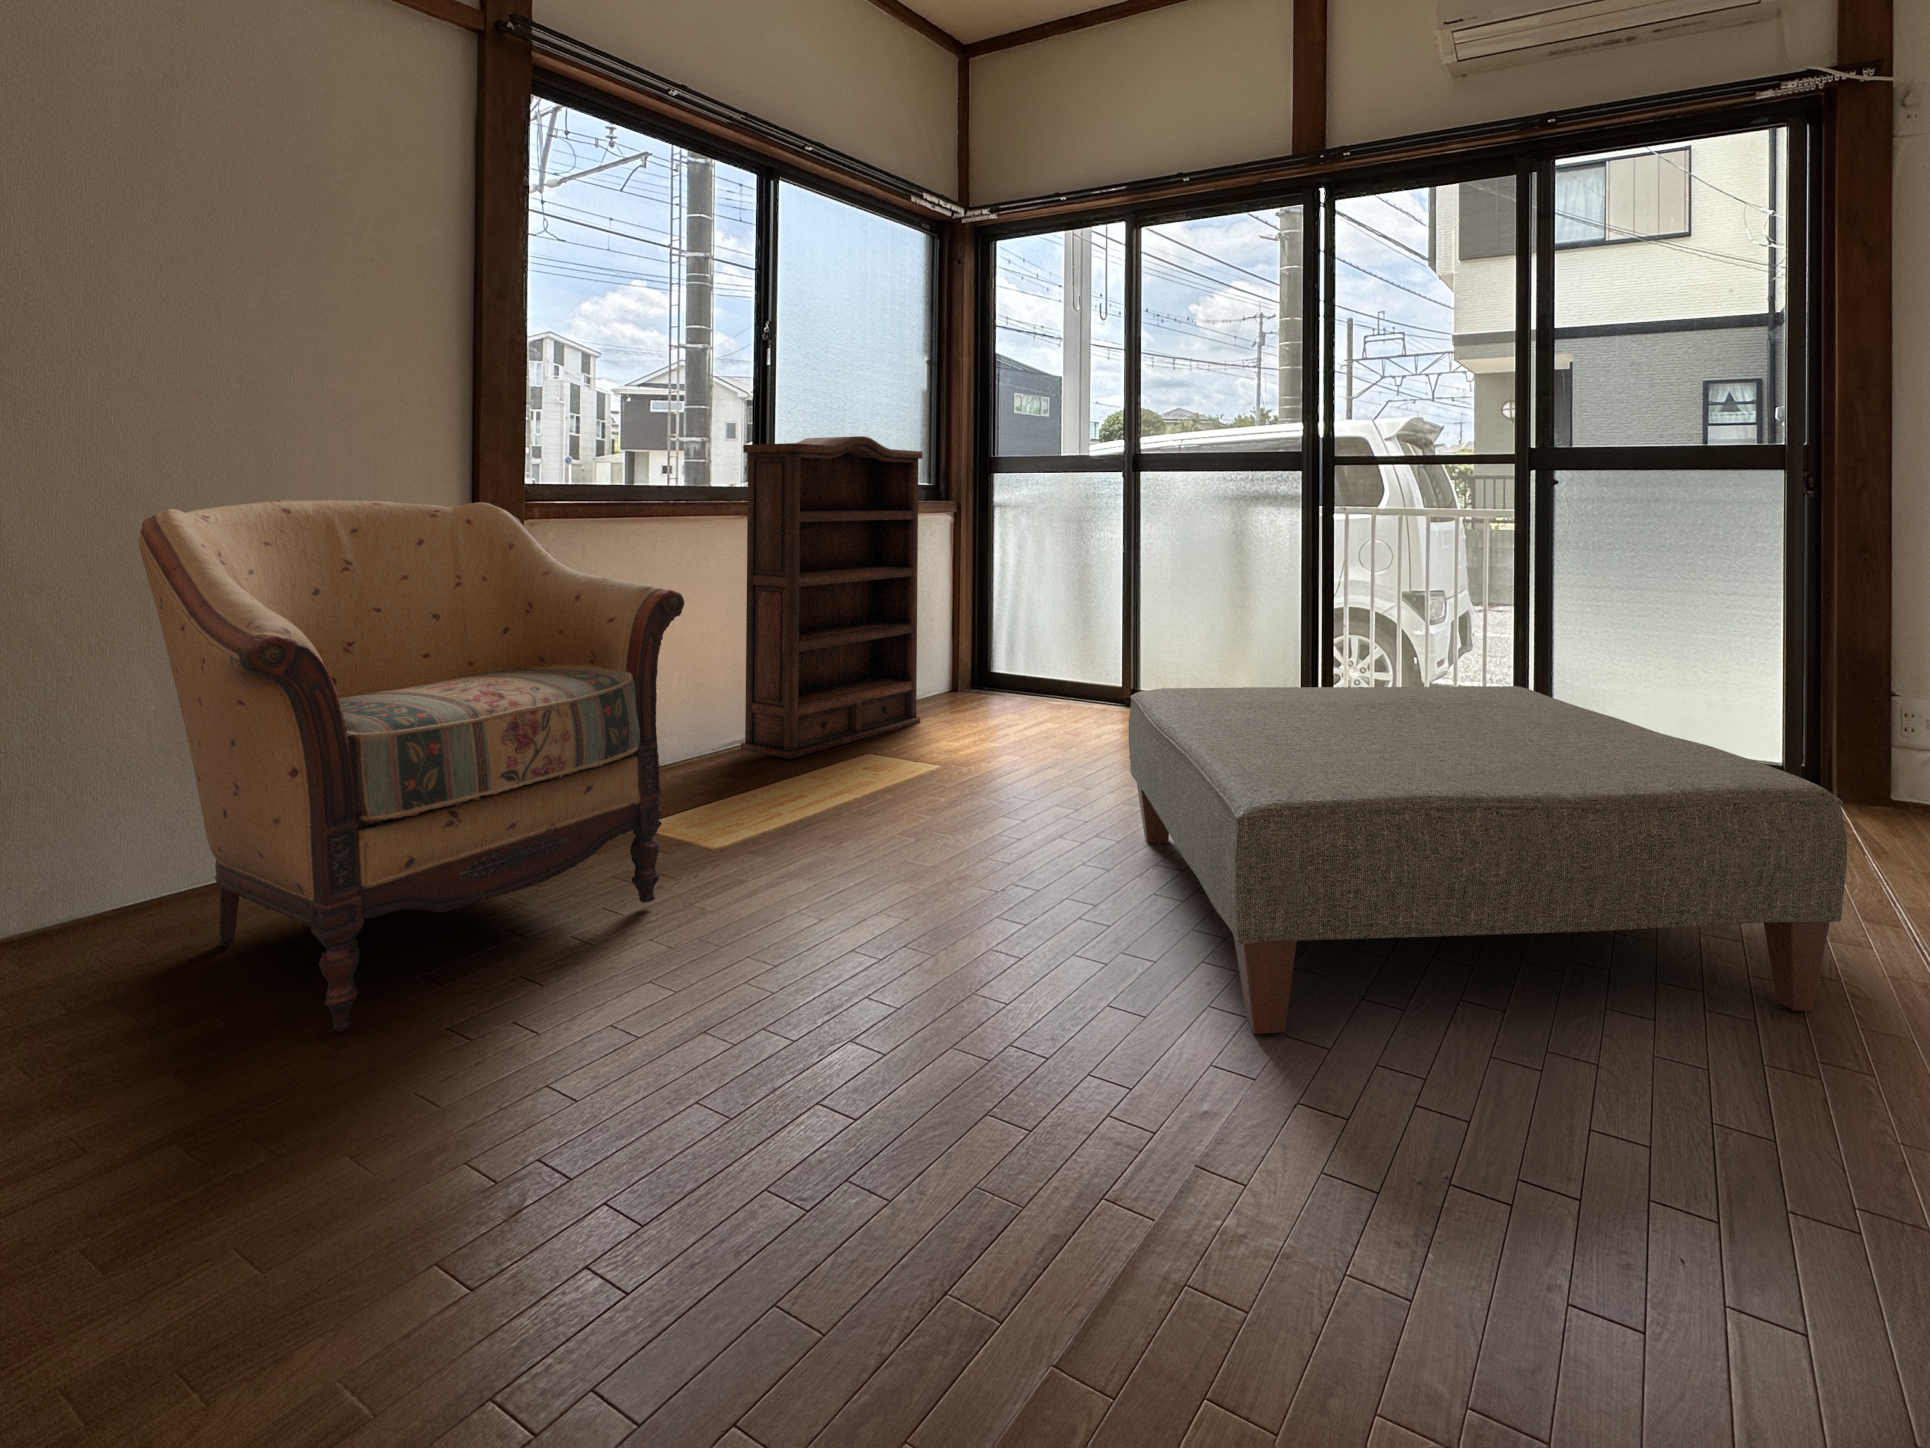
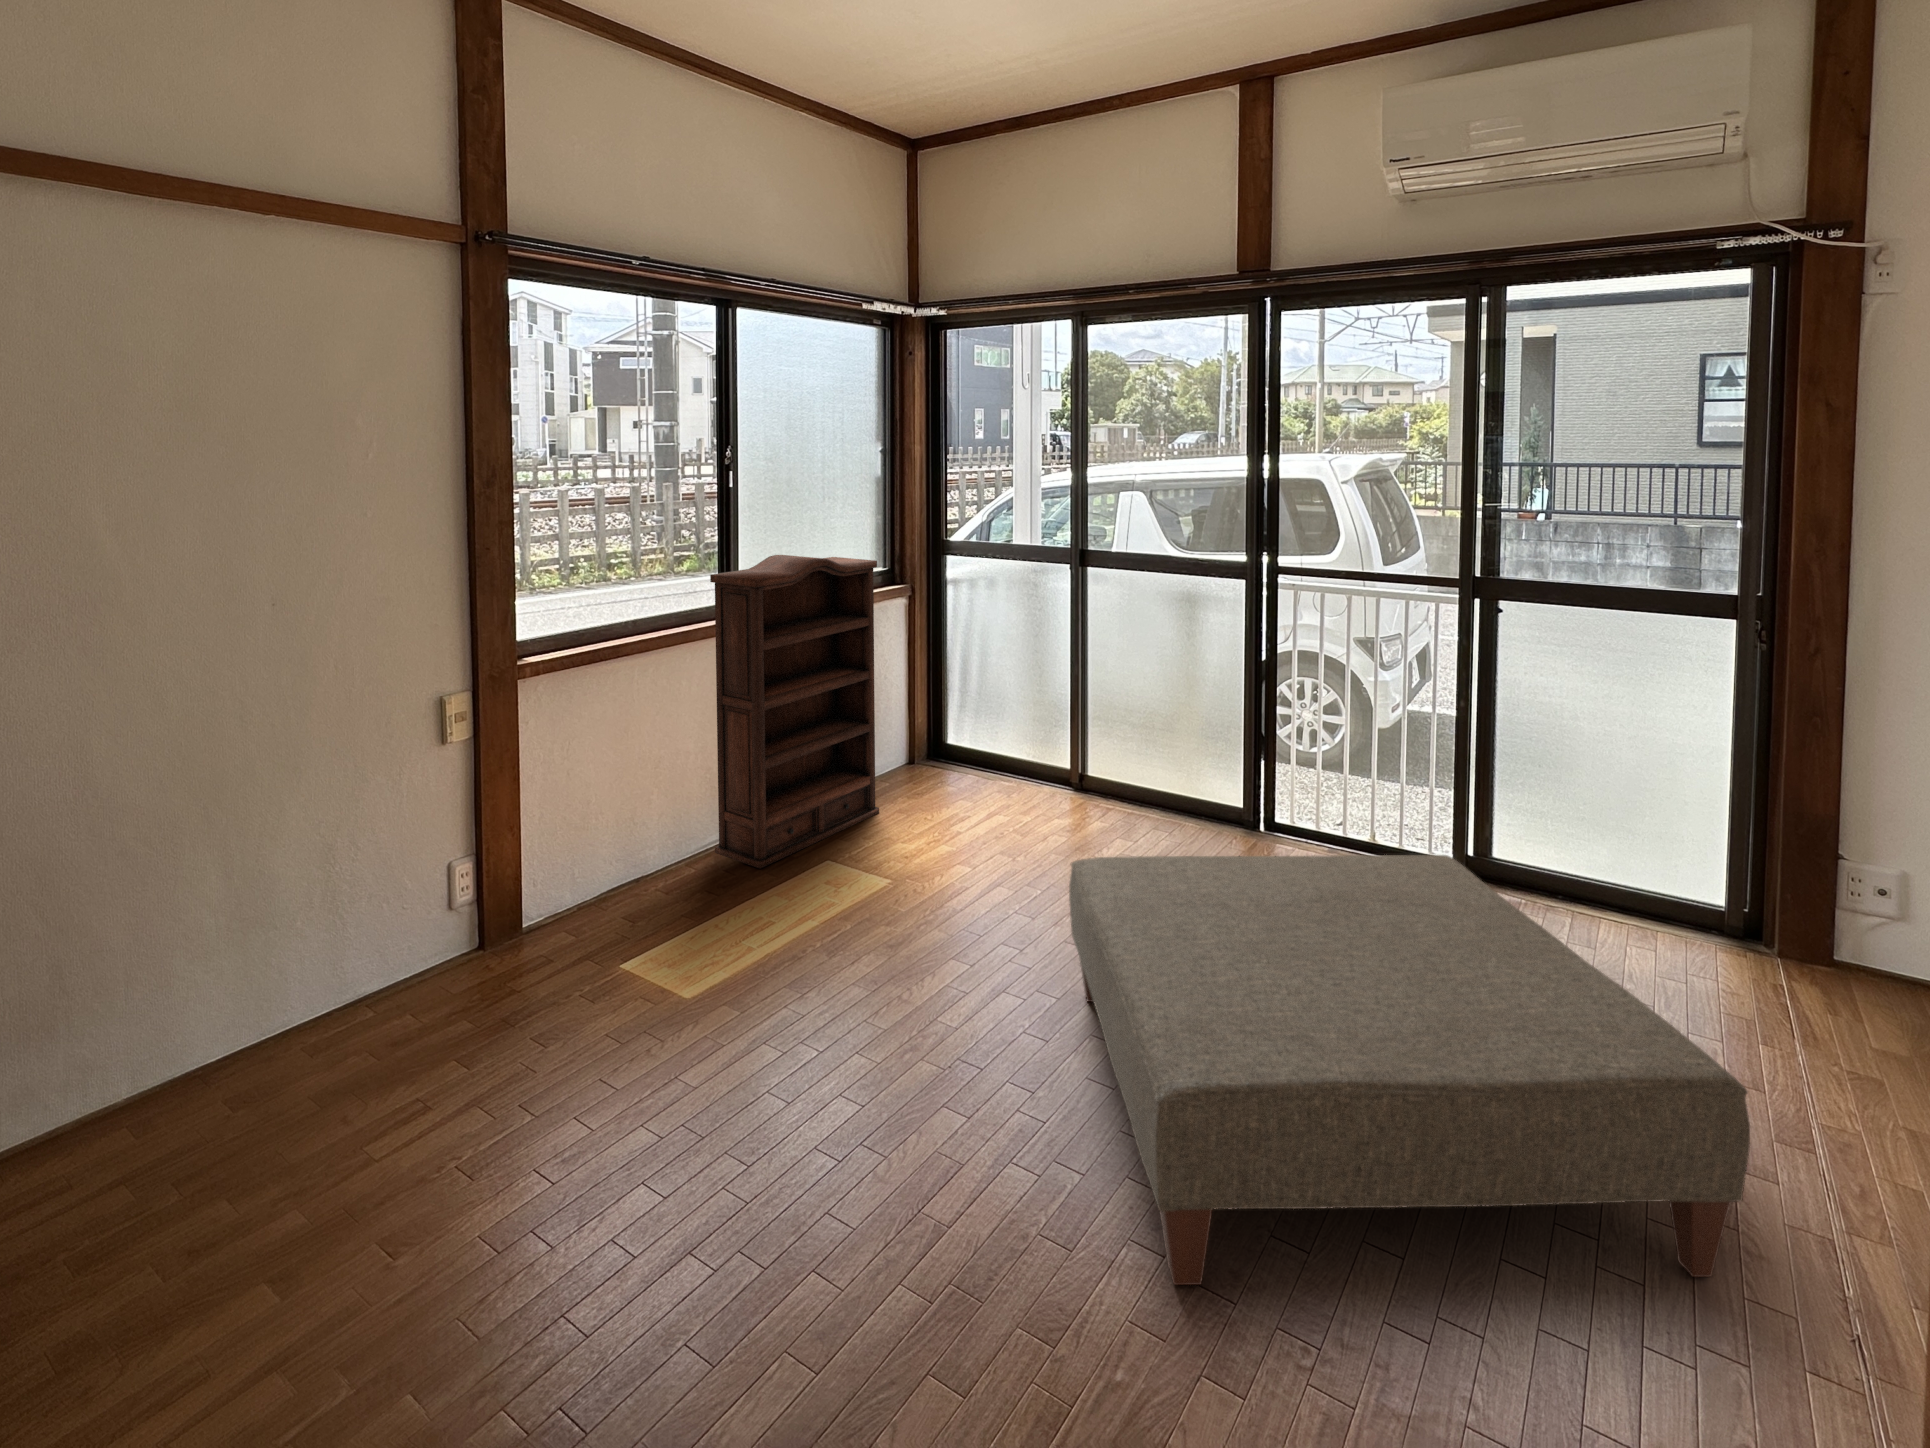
armchair: present [138,500,684,1031] -> none [202,695,662,1241]

